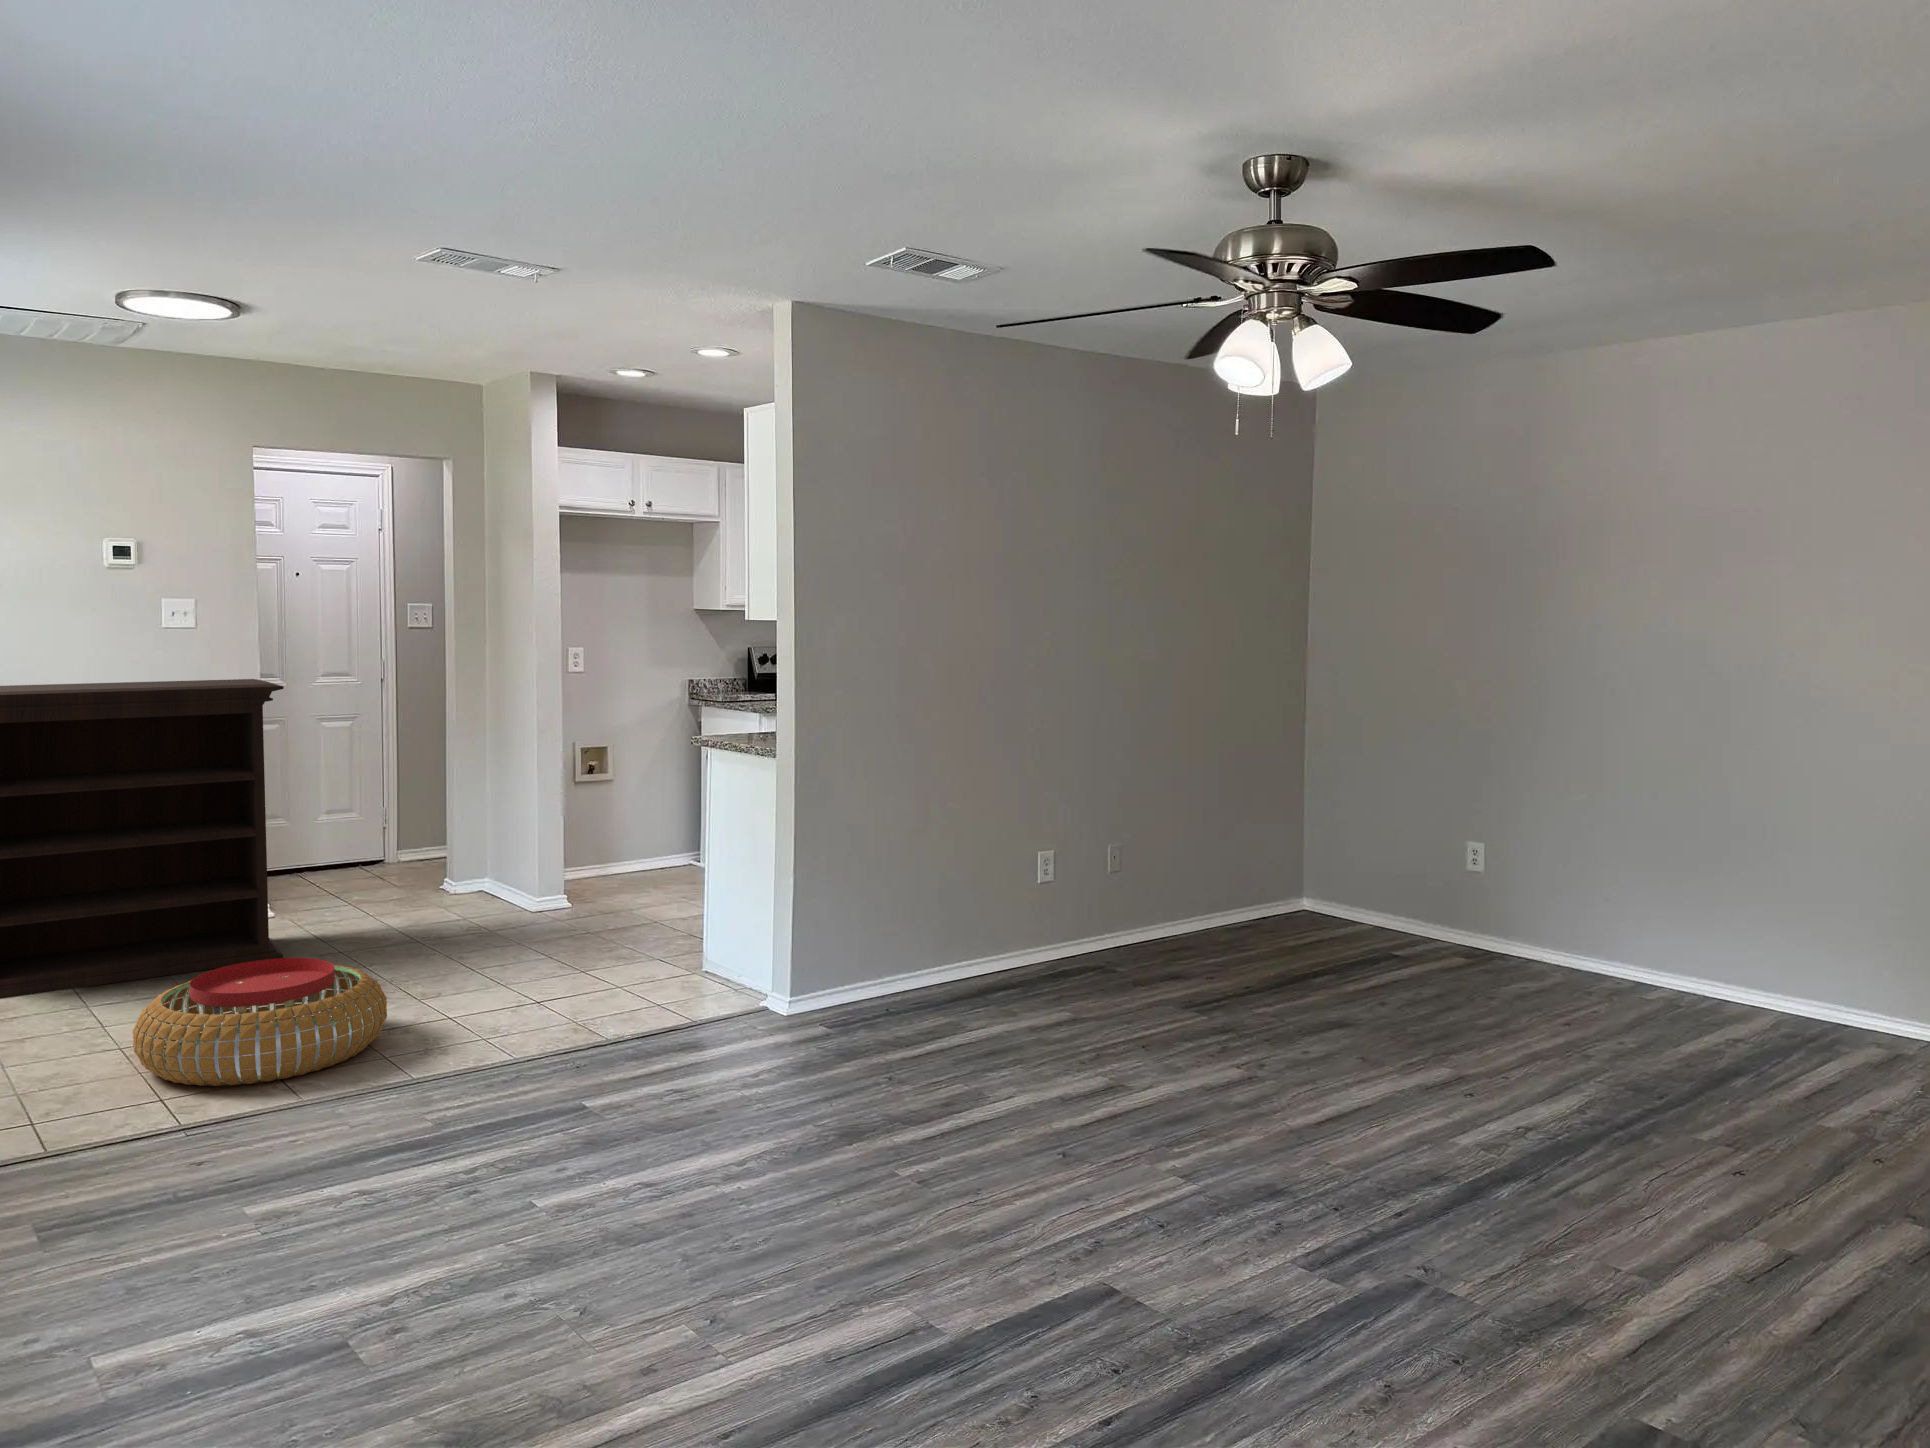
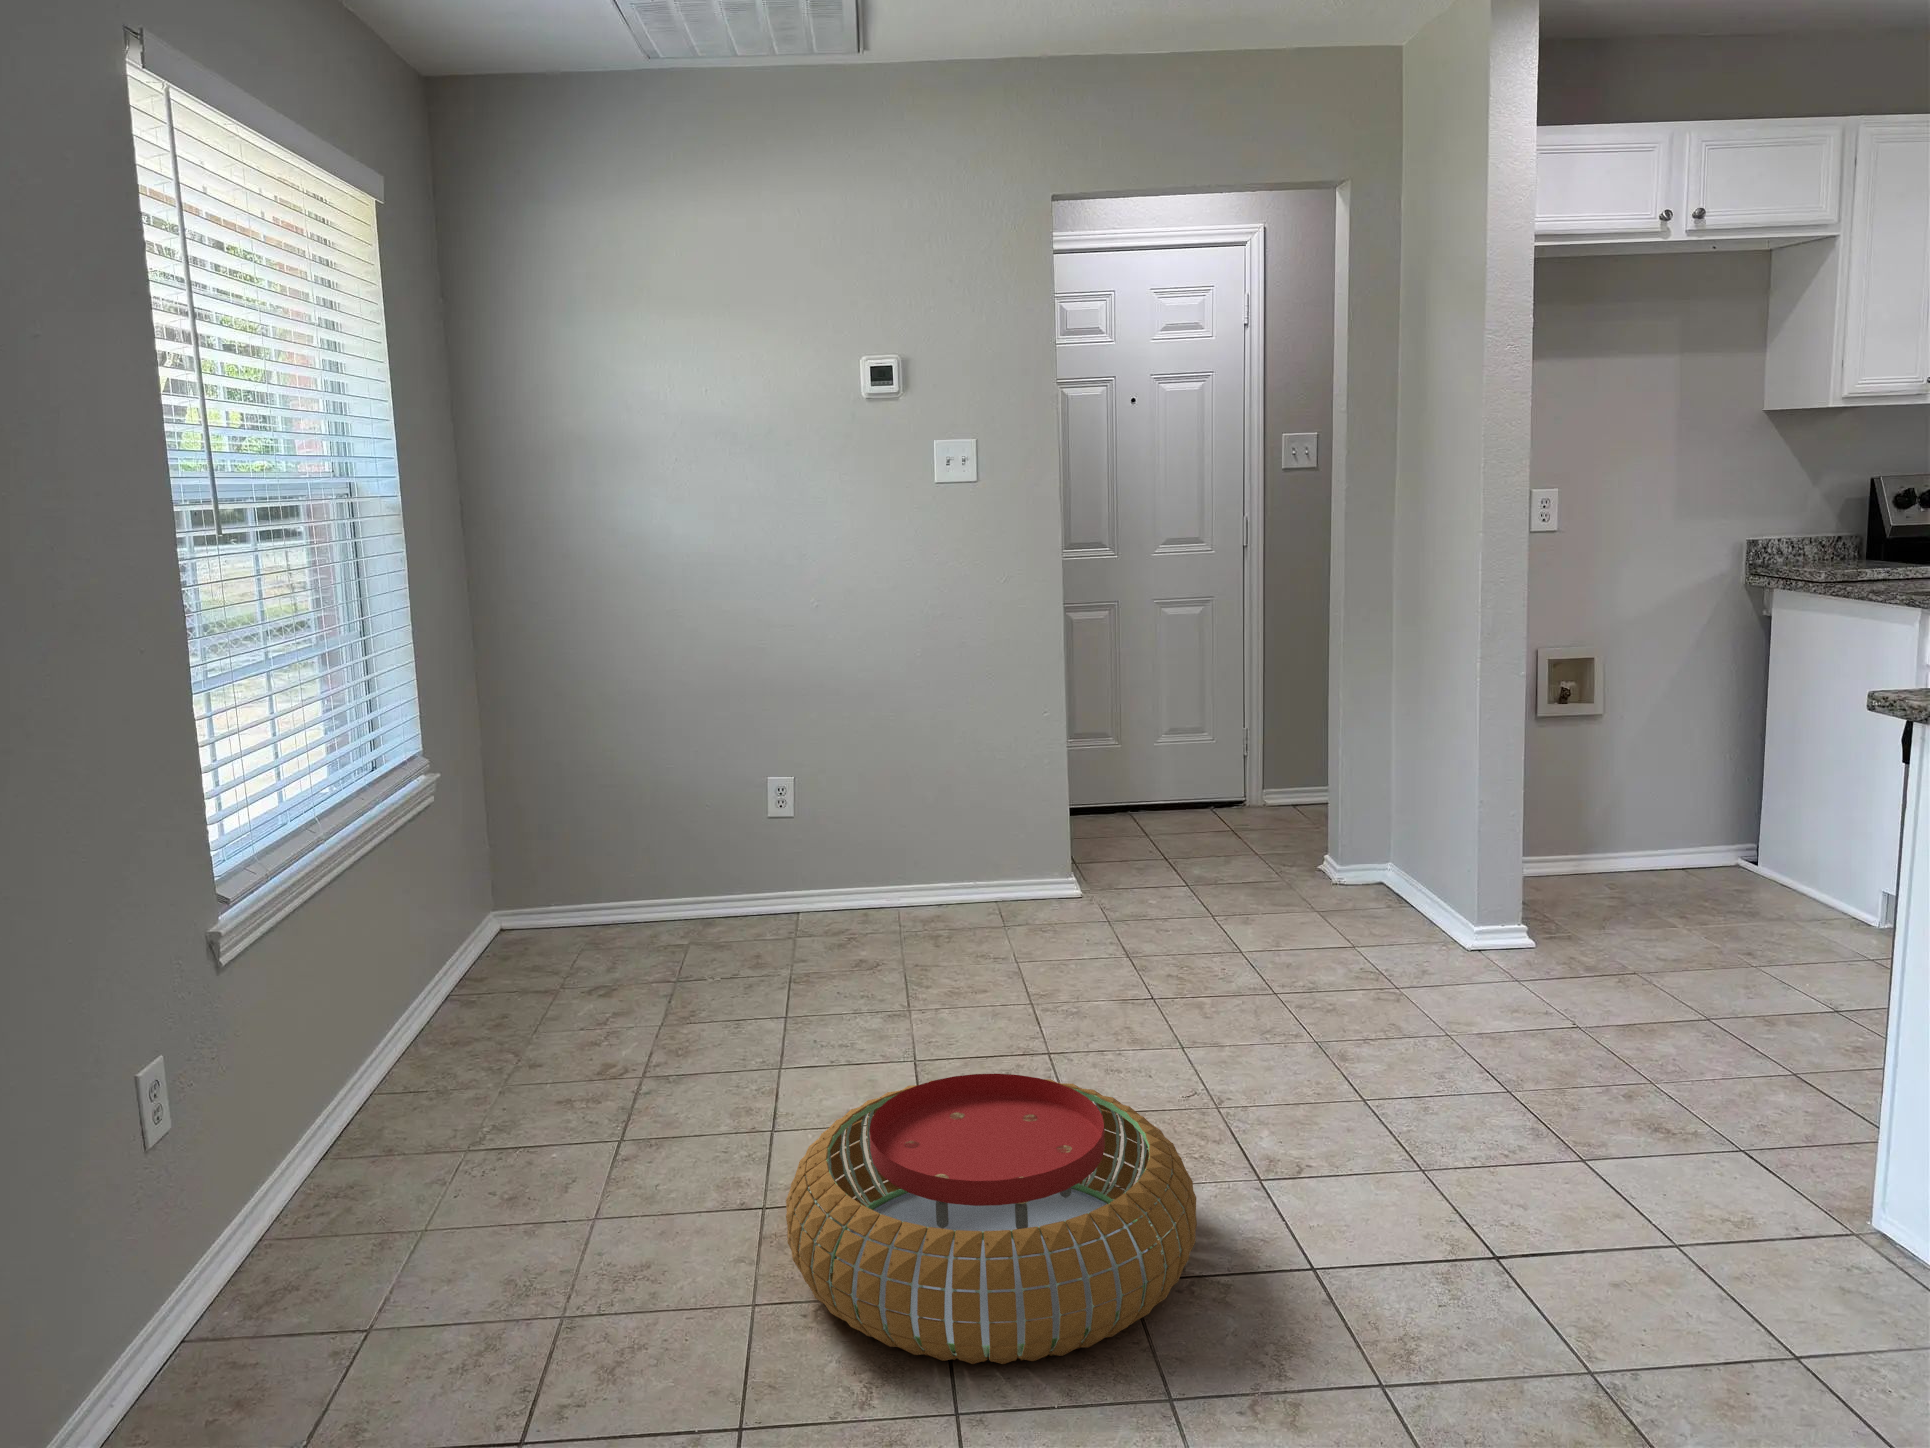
bookshelf: present [0,679,284,999] -> none [650,555,1074,1011]

